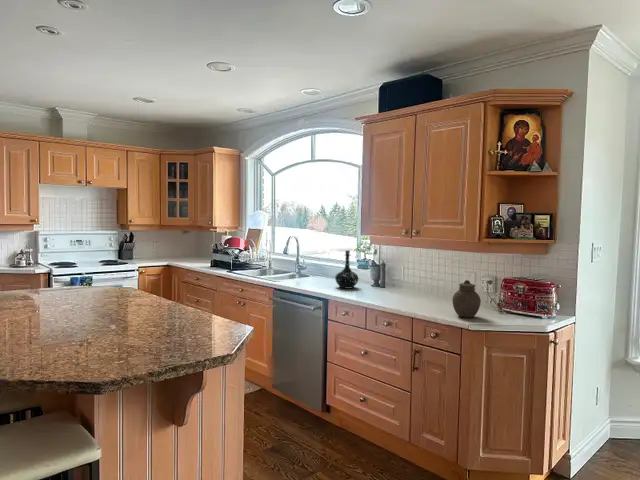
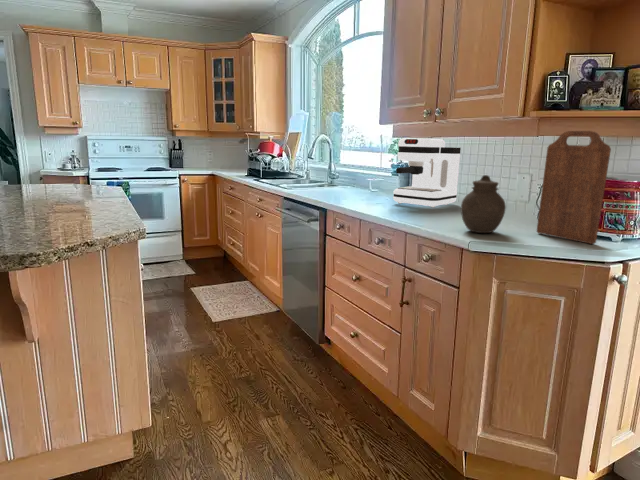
coffee maker: none [378,246,422,297] -> present [393,138,461,207]
bottle: present [335,251,358,288] -> none [349,147,379,197]
cutting board: none [497,253,539,321] -> present [537,131,611,244]

